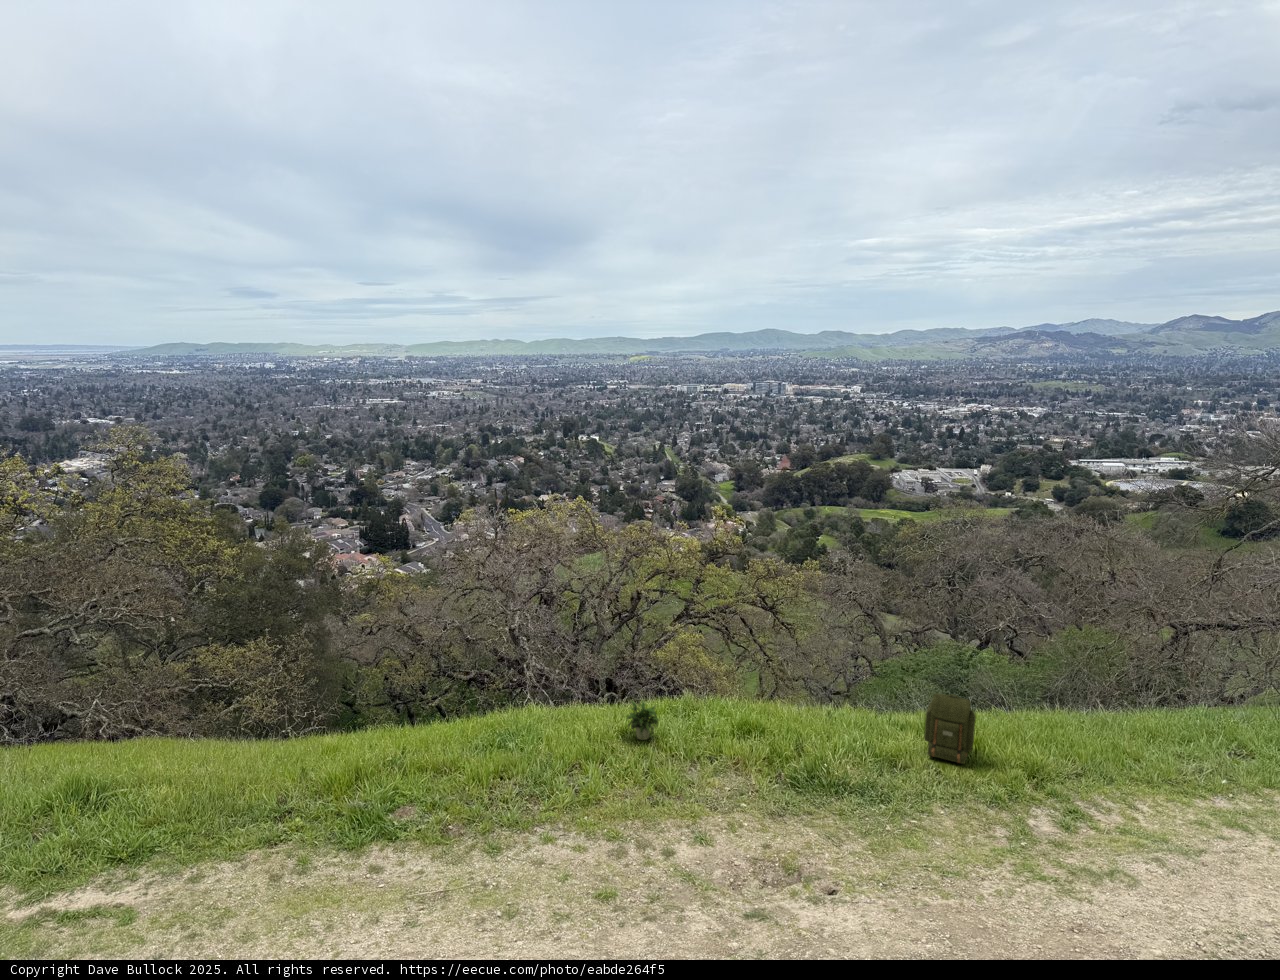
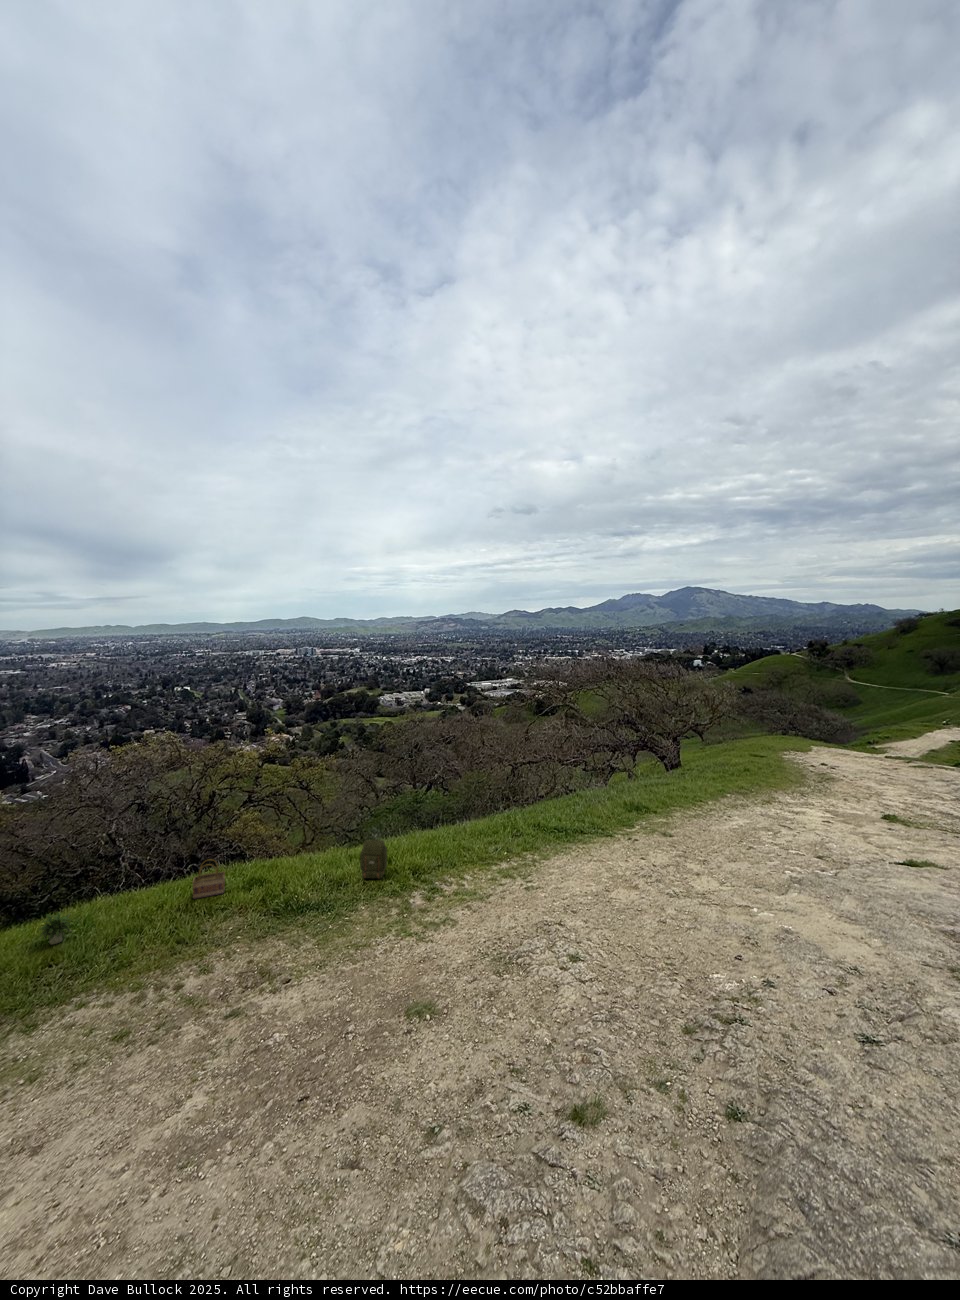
basket: none [670,673,712,727] -> present [193,859,225,899]
potted plant: present [627,701,659,740] -> present [39,912,71,944]

